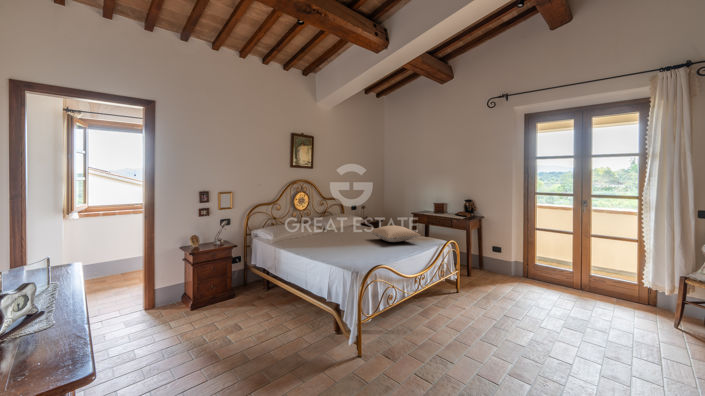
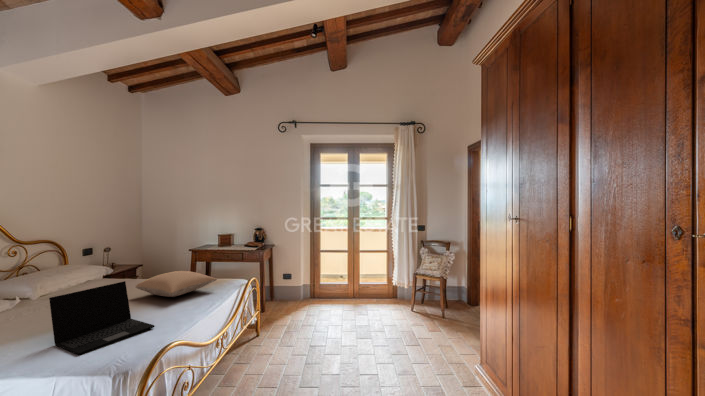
laptop: none [326,224,373,258] -> present [49,281,154,355]

